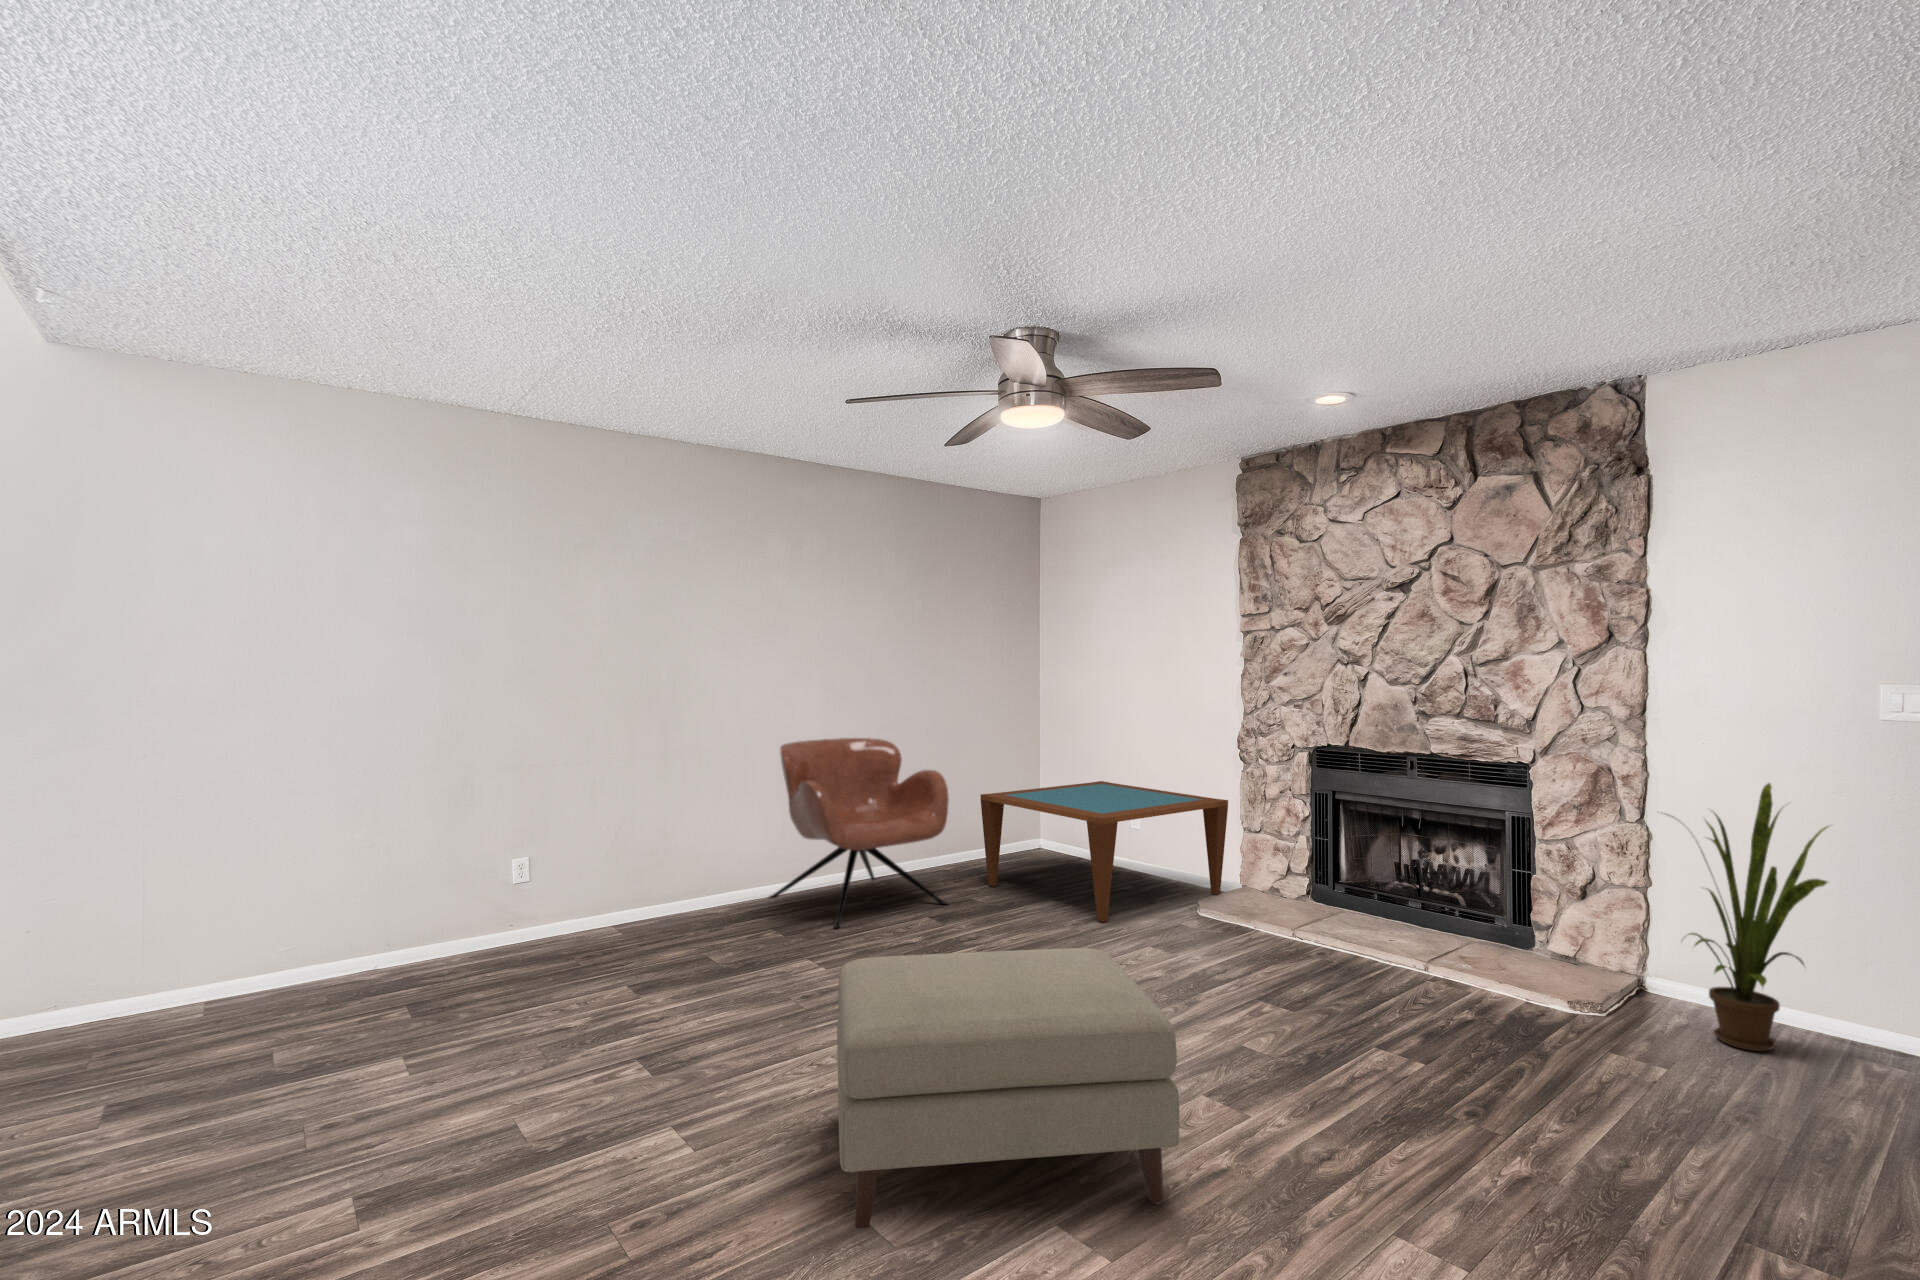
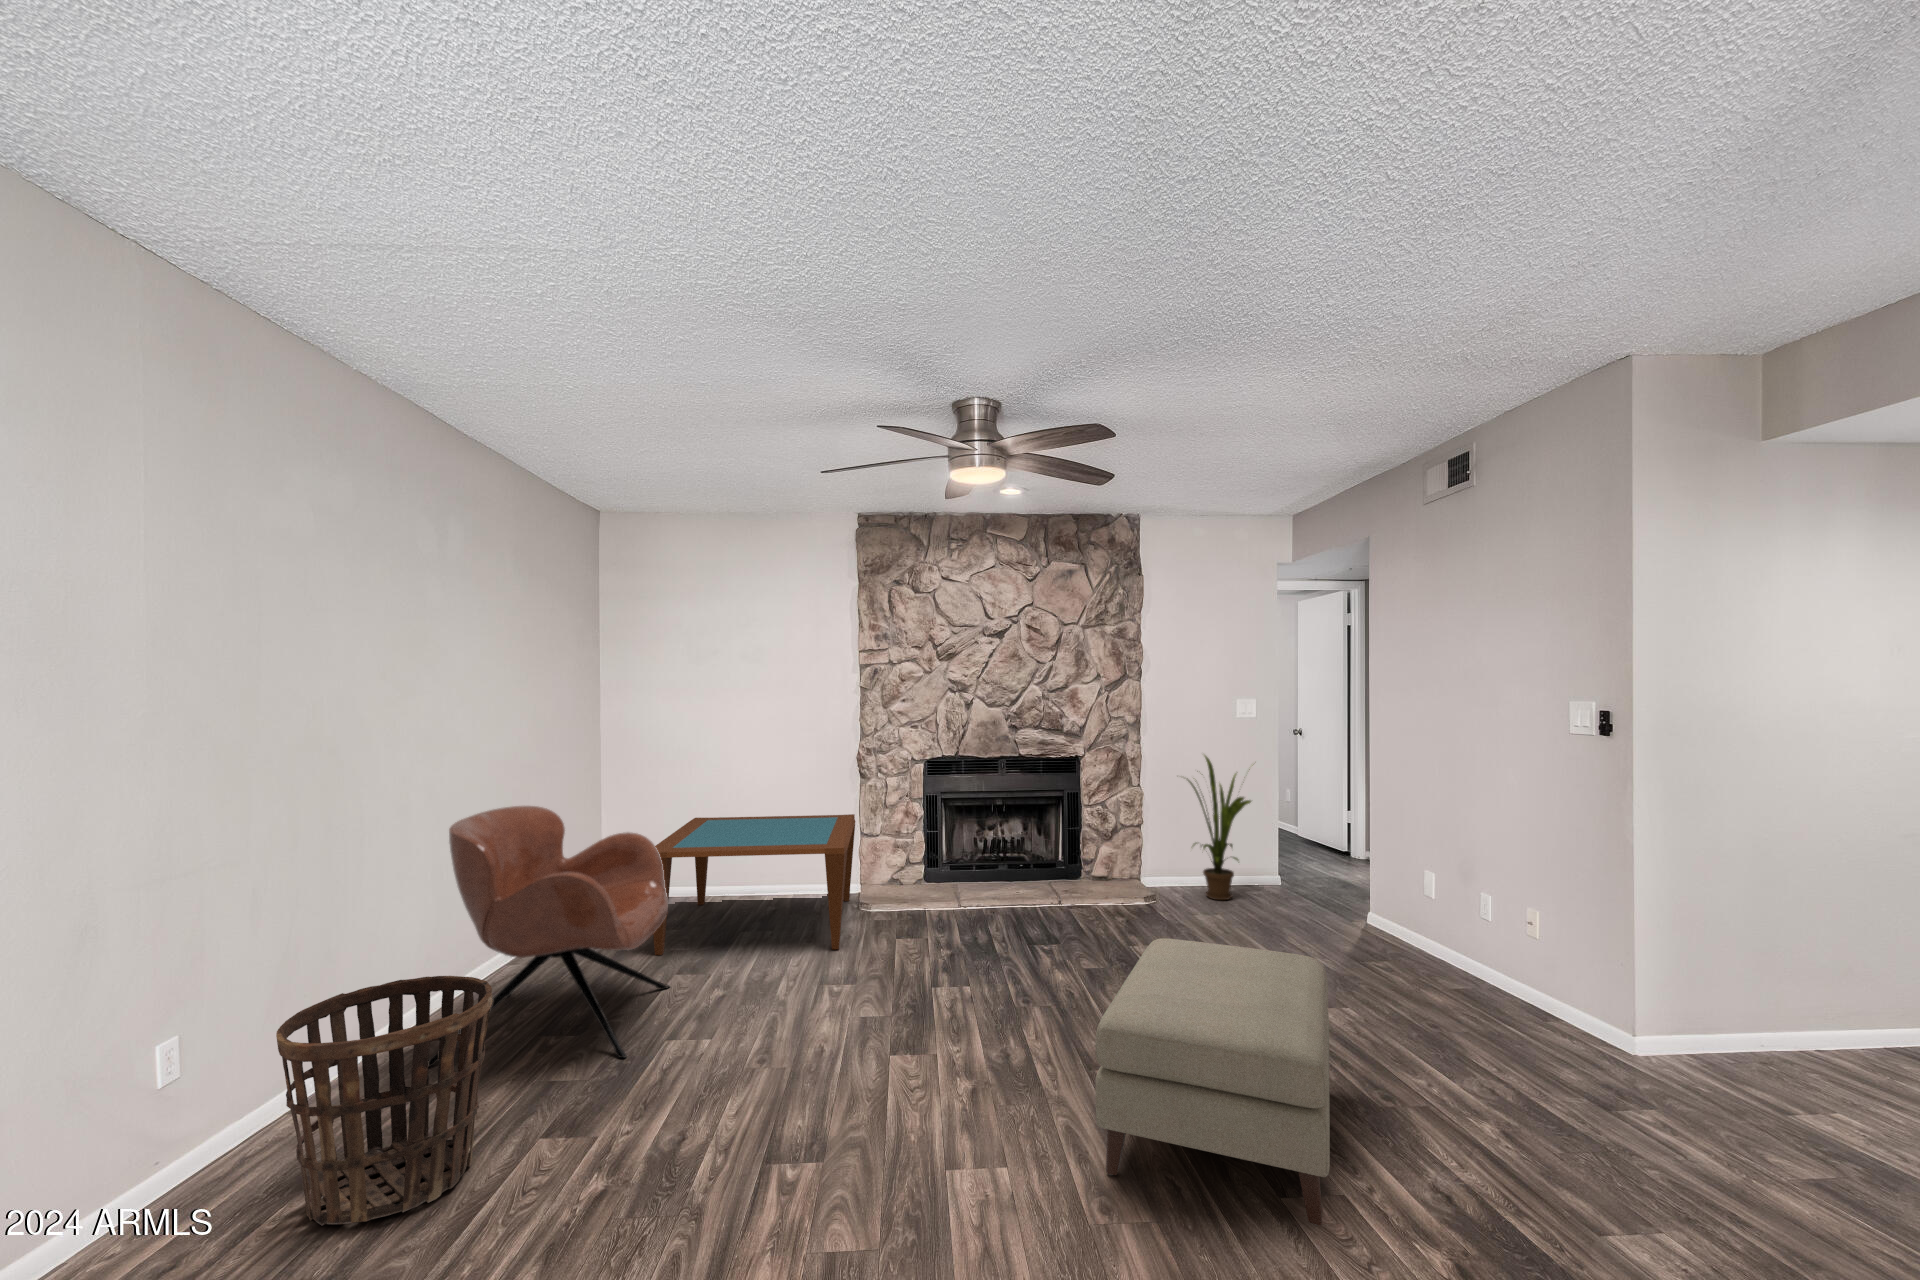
basket: none [605,822,715,945] -> present [276,976,493,1225]

